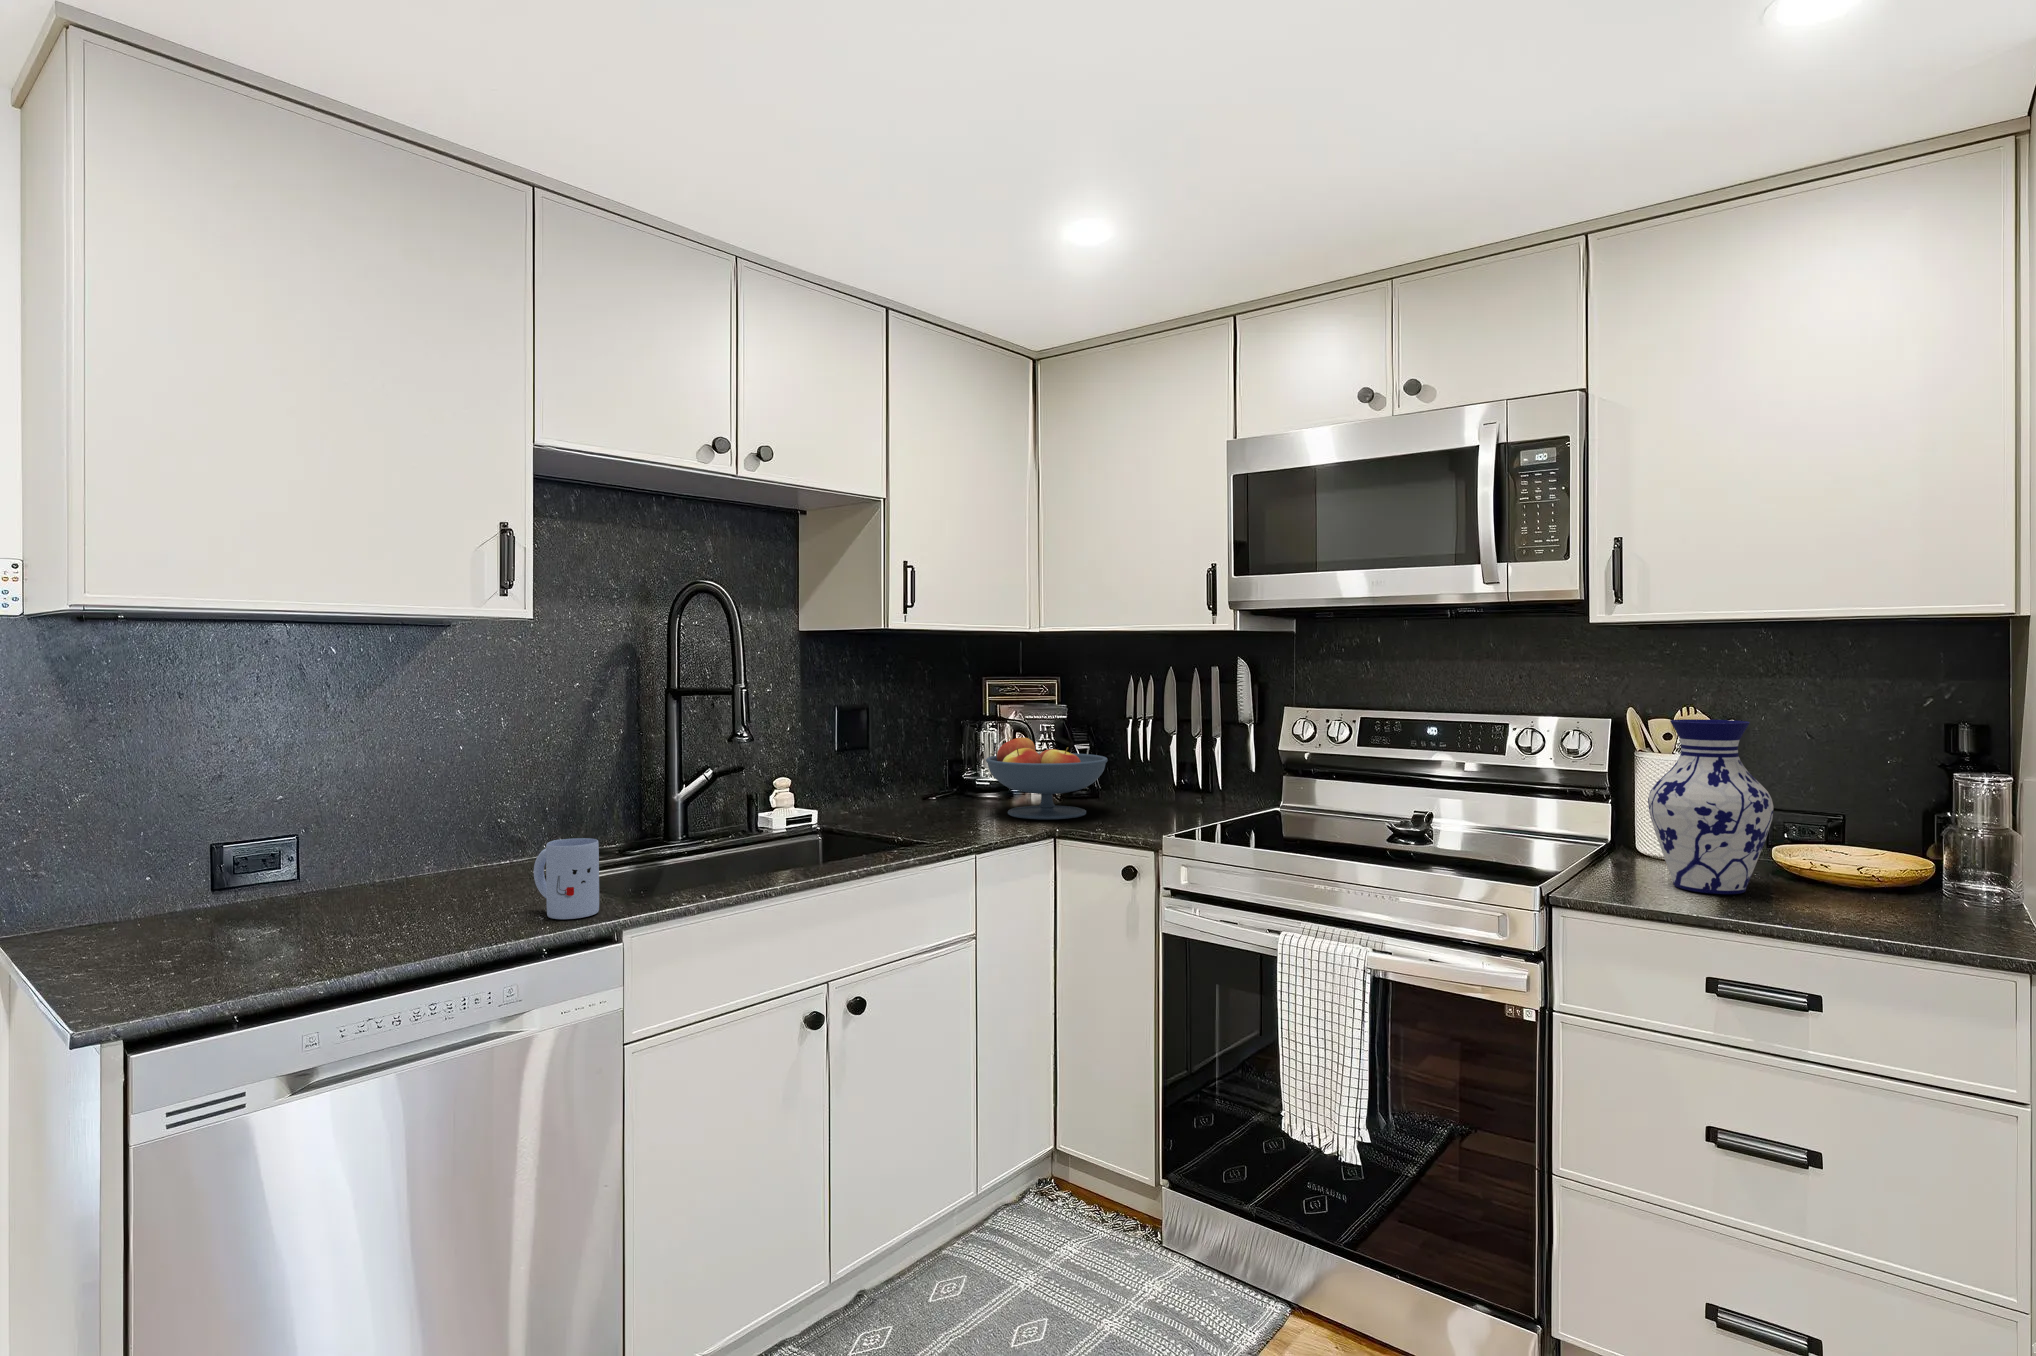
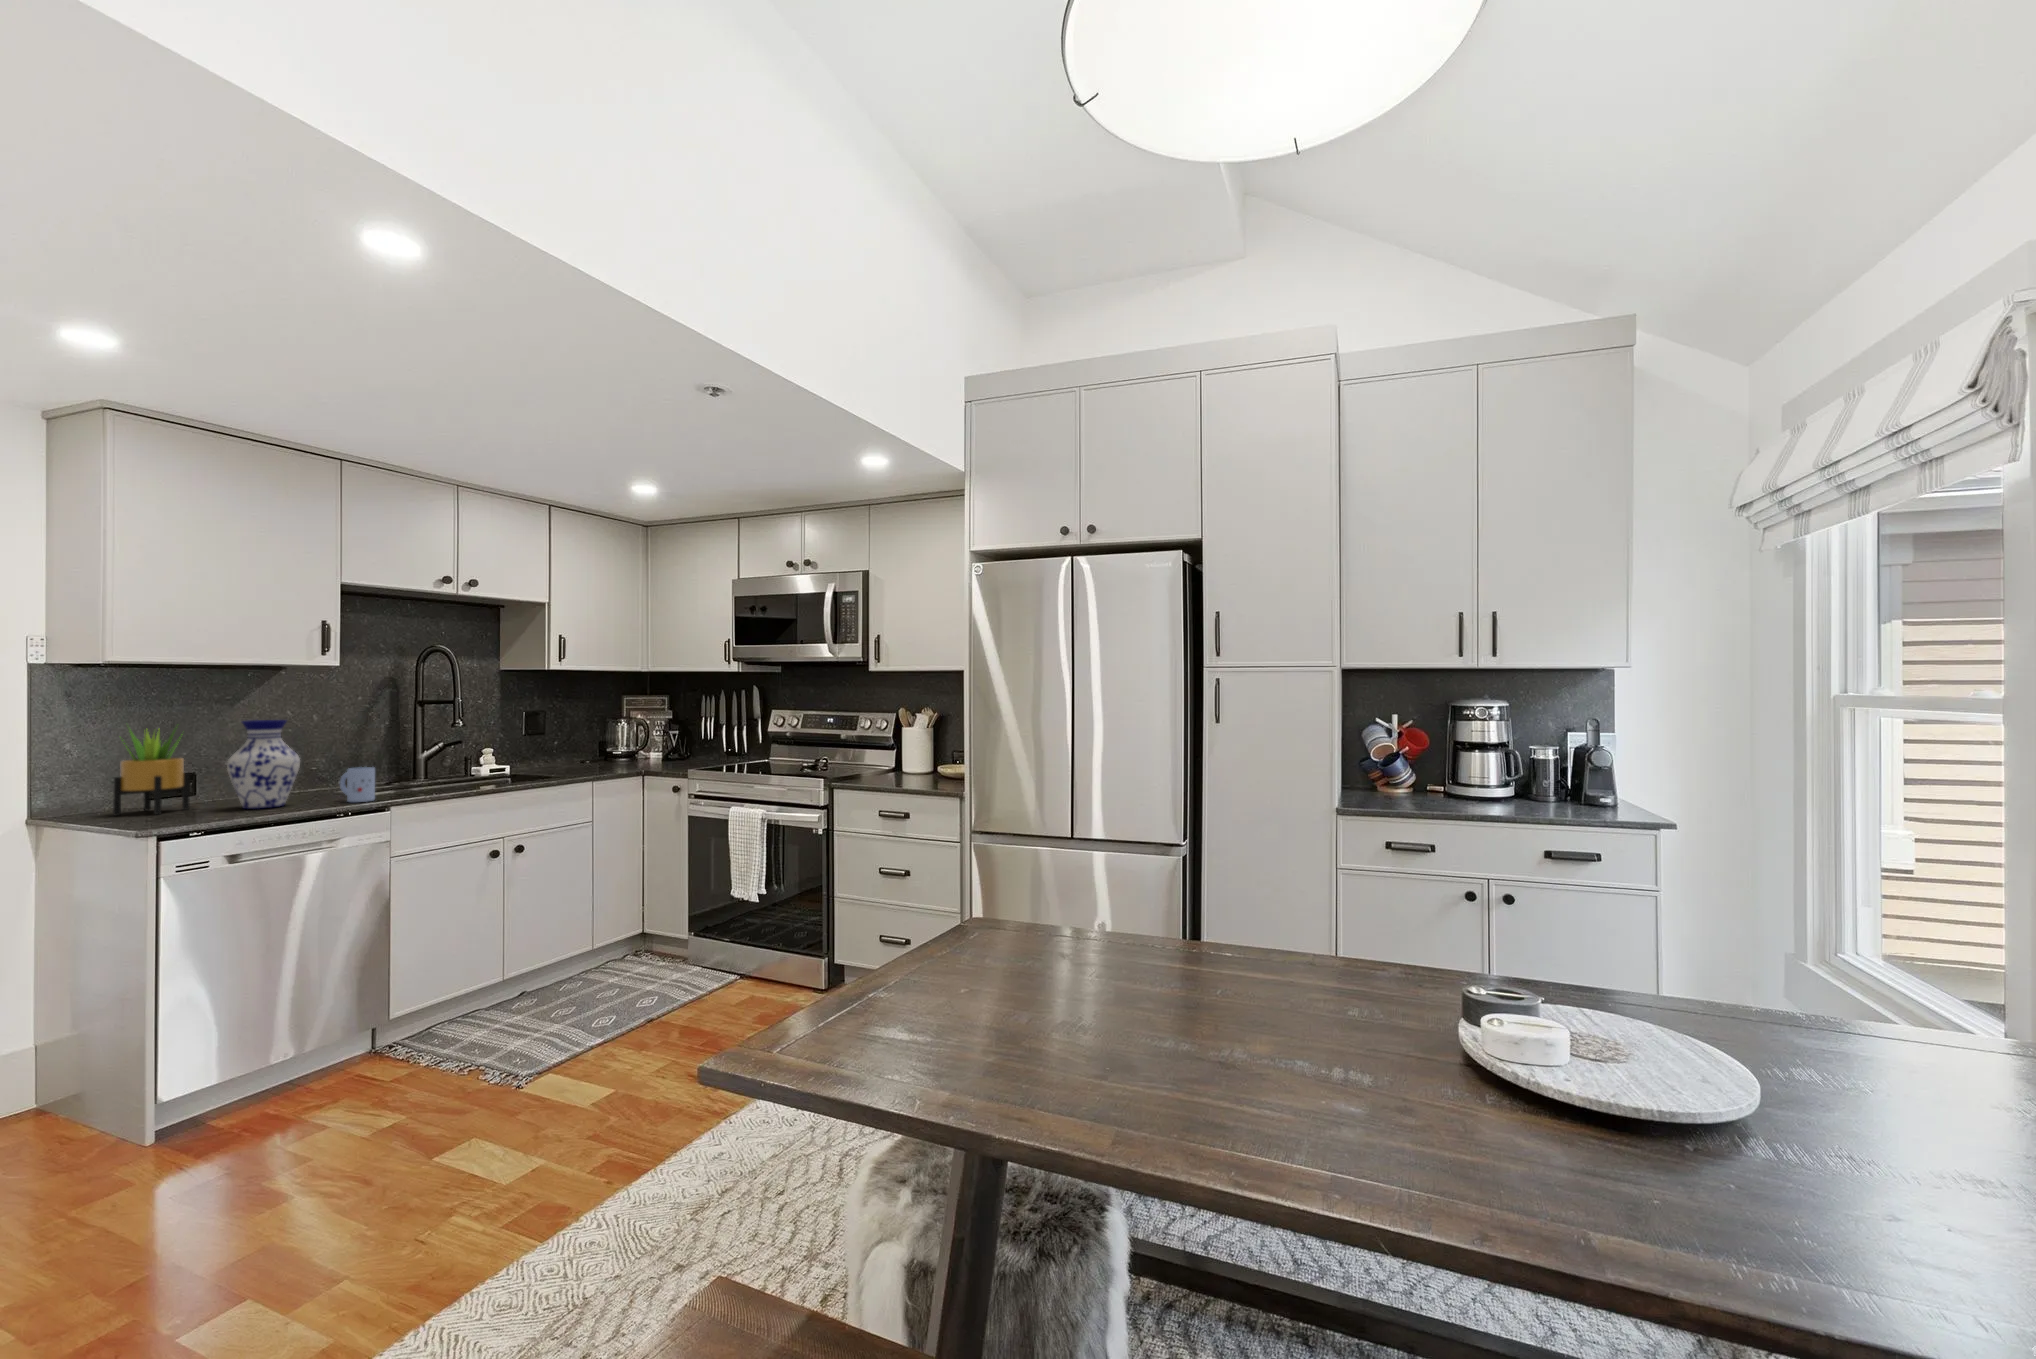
vase: present [1648,719,1773,894] -> present [227,720,300,809]
fruit bowl: present [986,737,1108,819] -> none [609,725,678,766]
potted plant: none [117,738,263,944] -> present [113,729,190,816]

